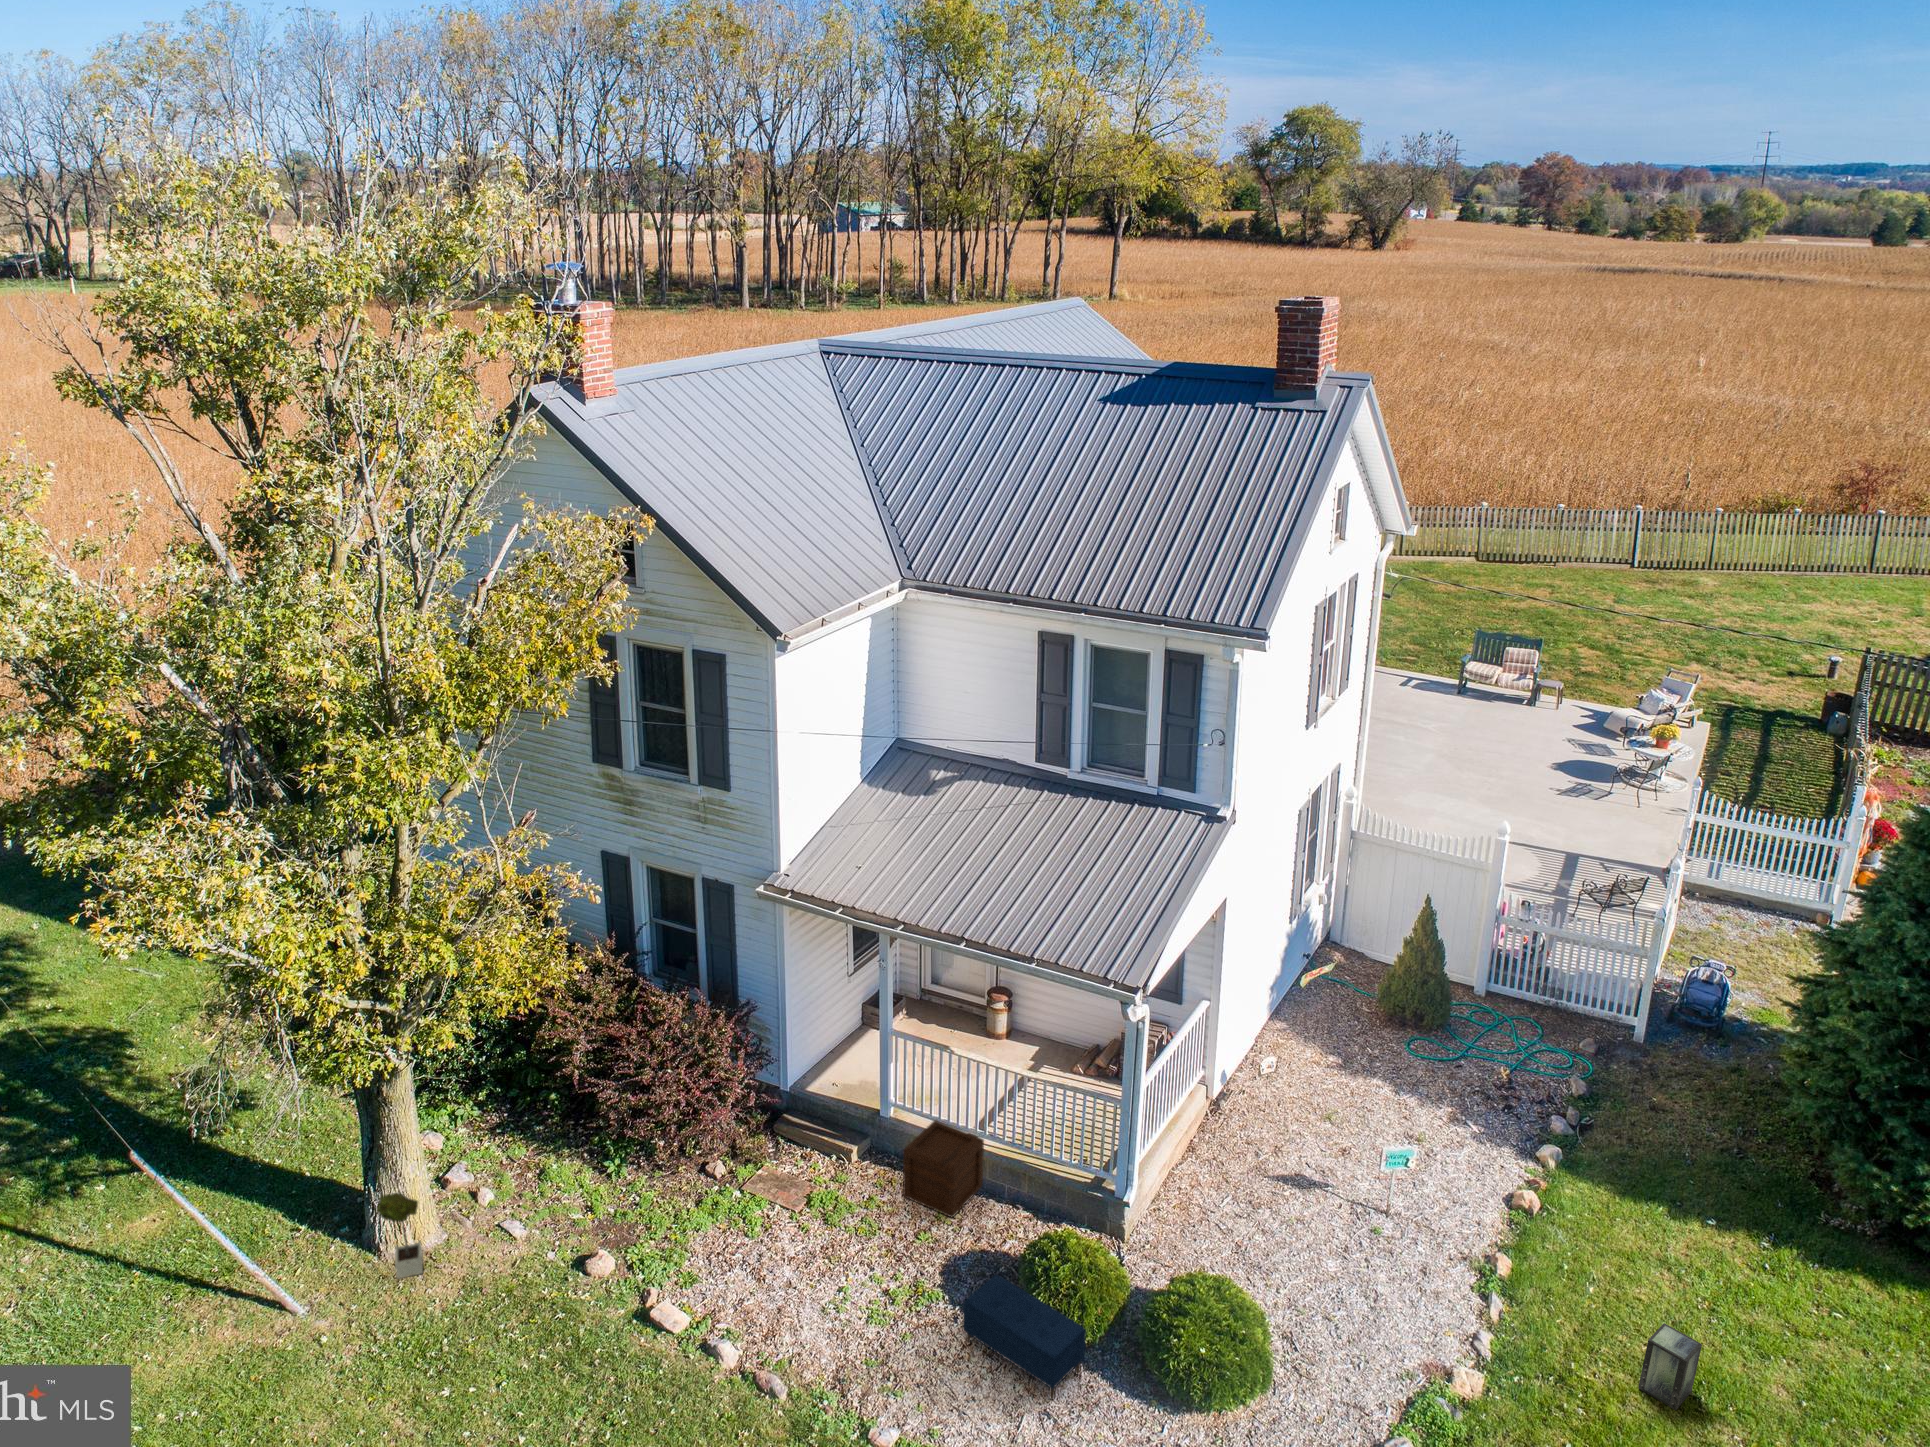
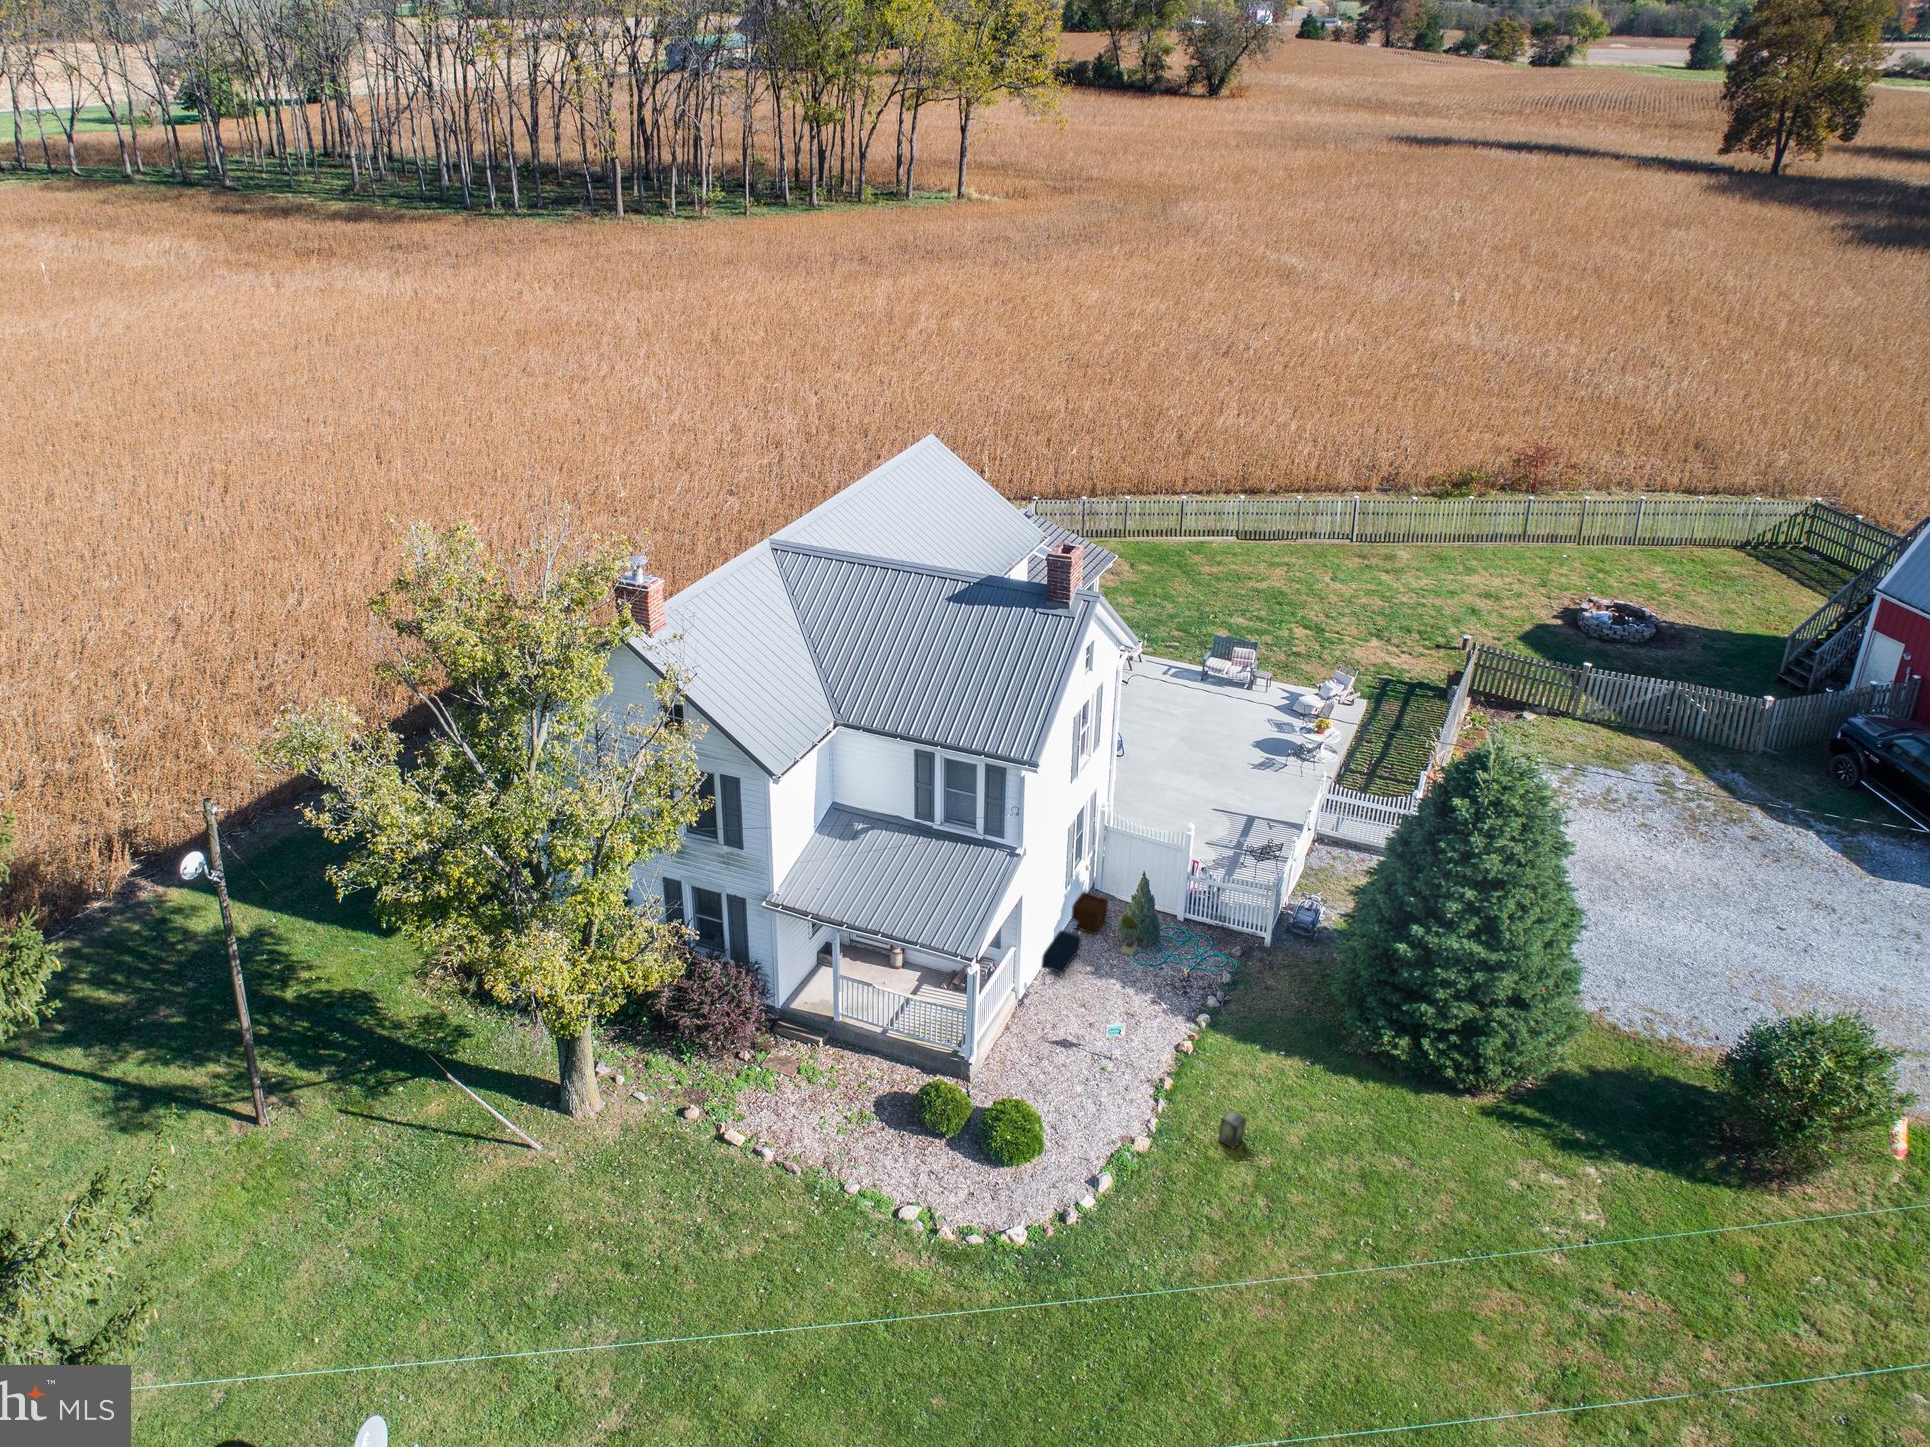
wooden crate: present [903,1120,984,1217] -> present [1072,892,1108,934]
potted tree: present [377,1193,423,1279] -> present [1121,916,1137,955]
bench: present [962,1275,1086,1400] -> present [1042,931,1081,977]

